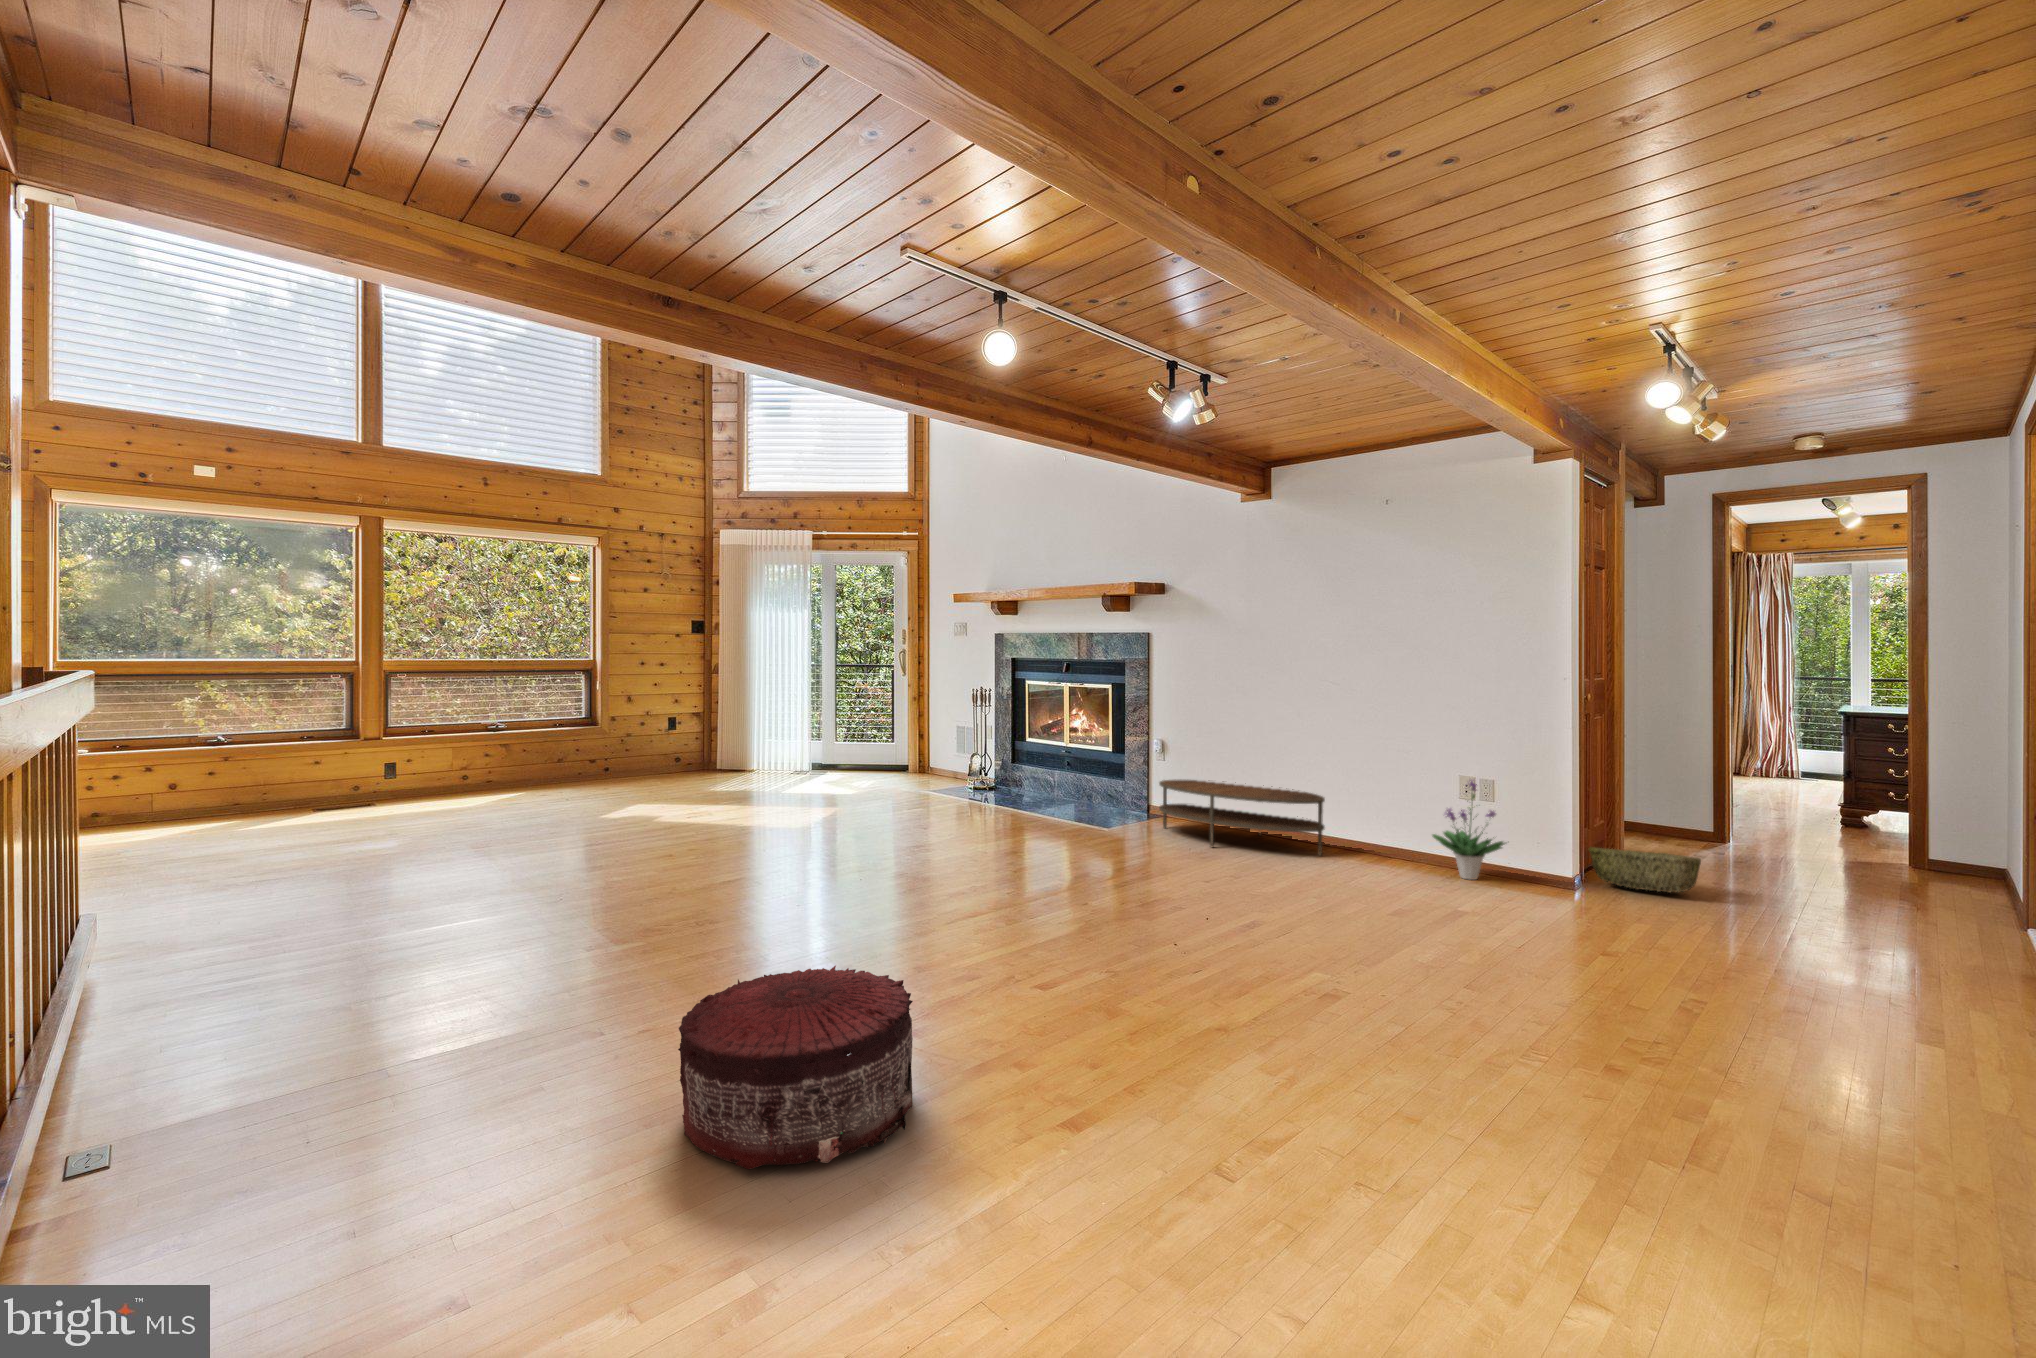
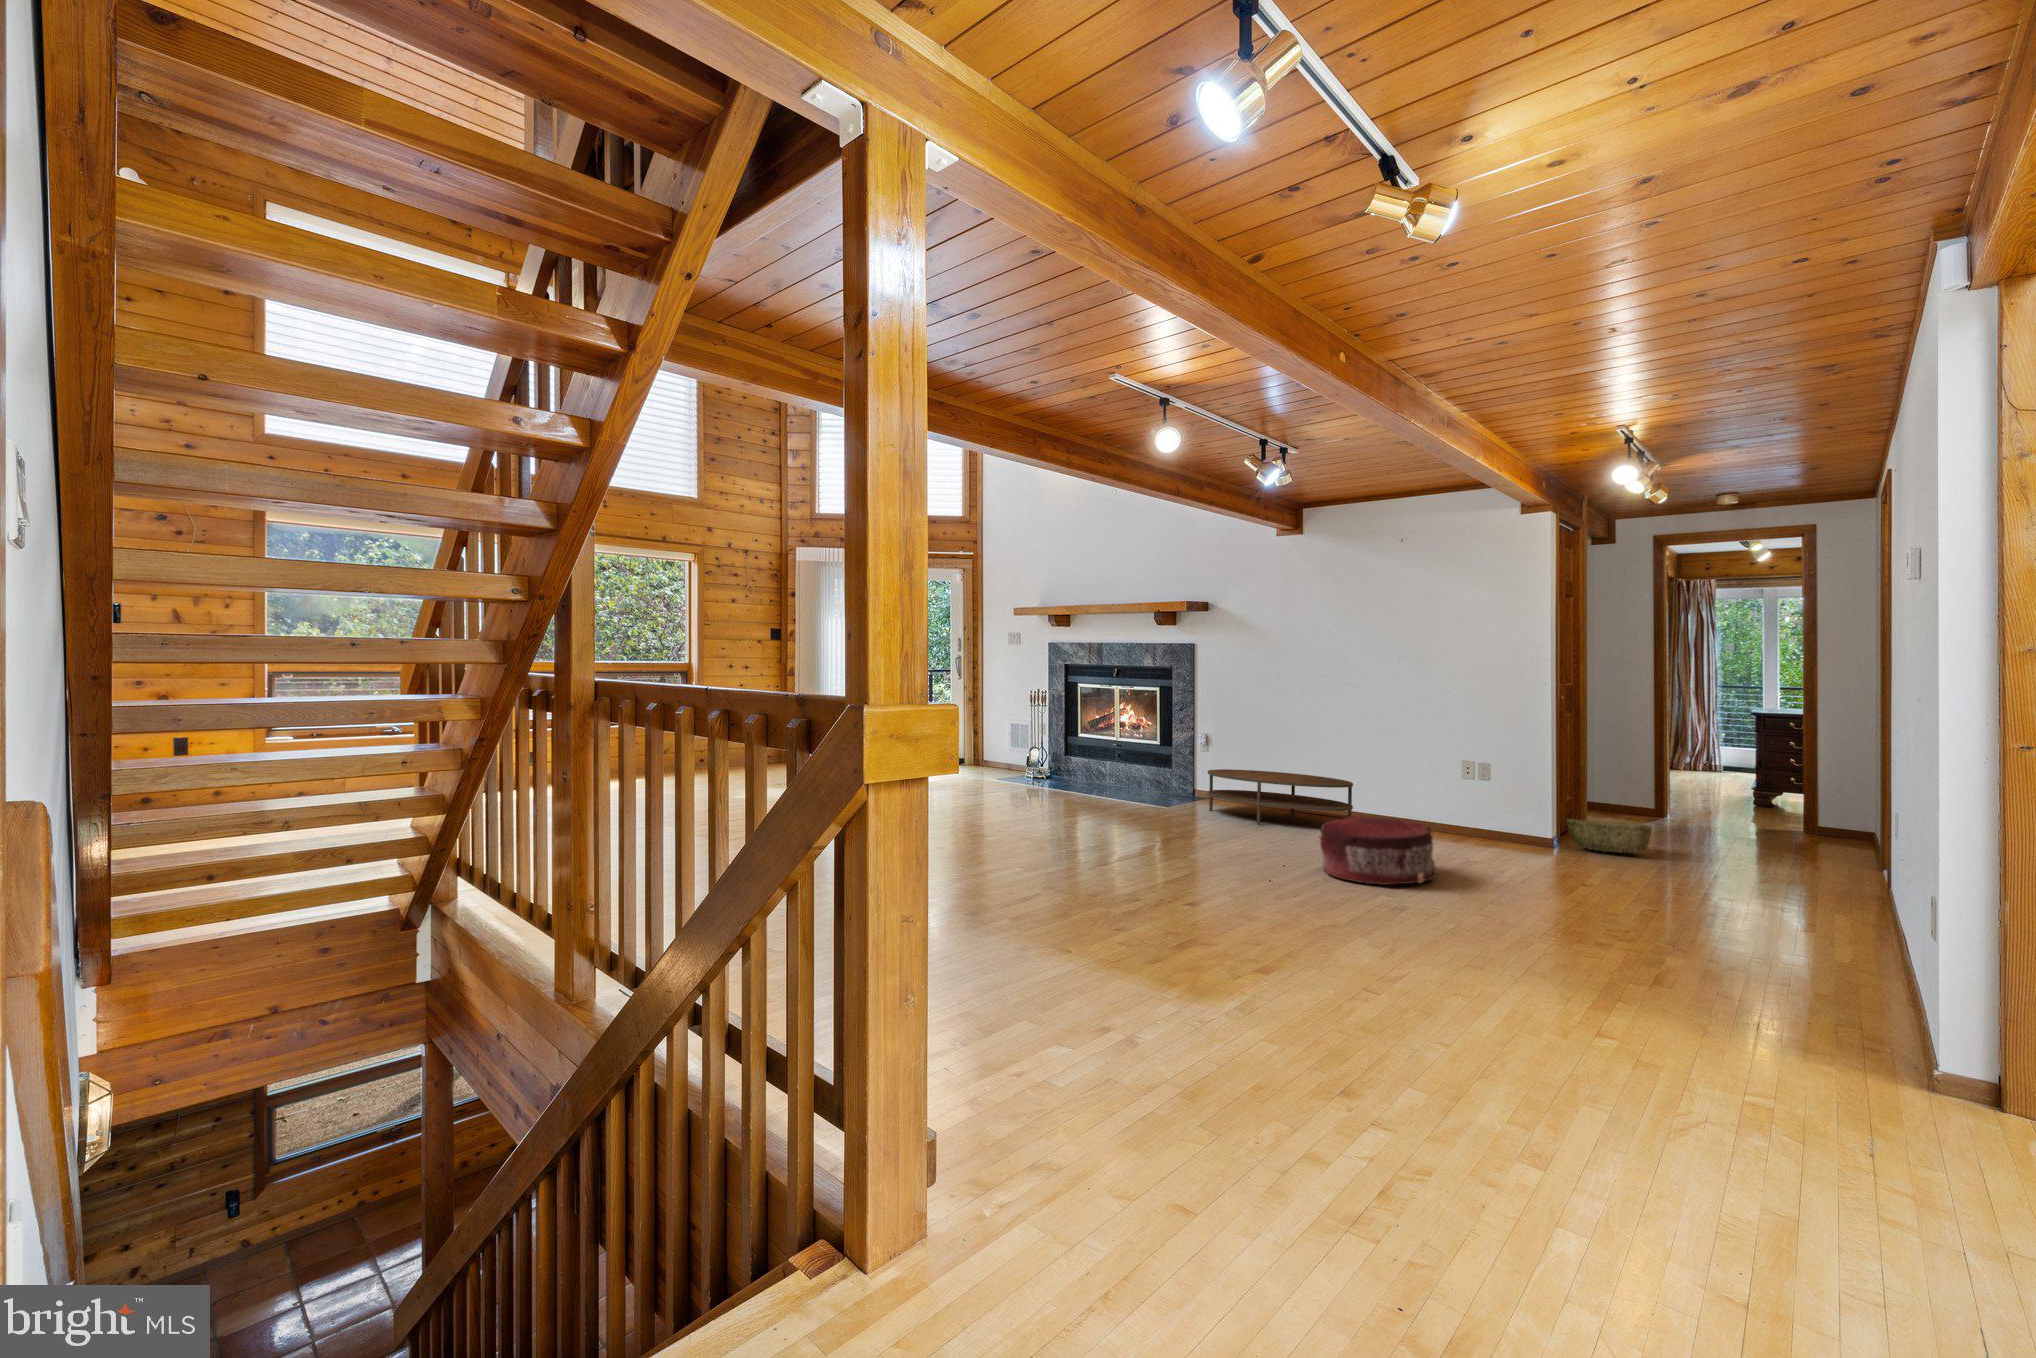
potted plant: present [1433,779,1505,880] -> none [1442,766,1505,846]
pouf: present [678,966,913,1169] -> present [1320,816,1436,885]

